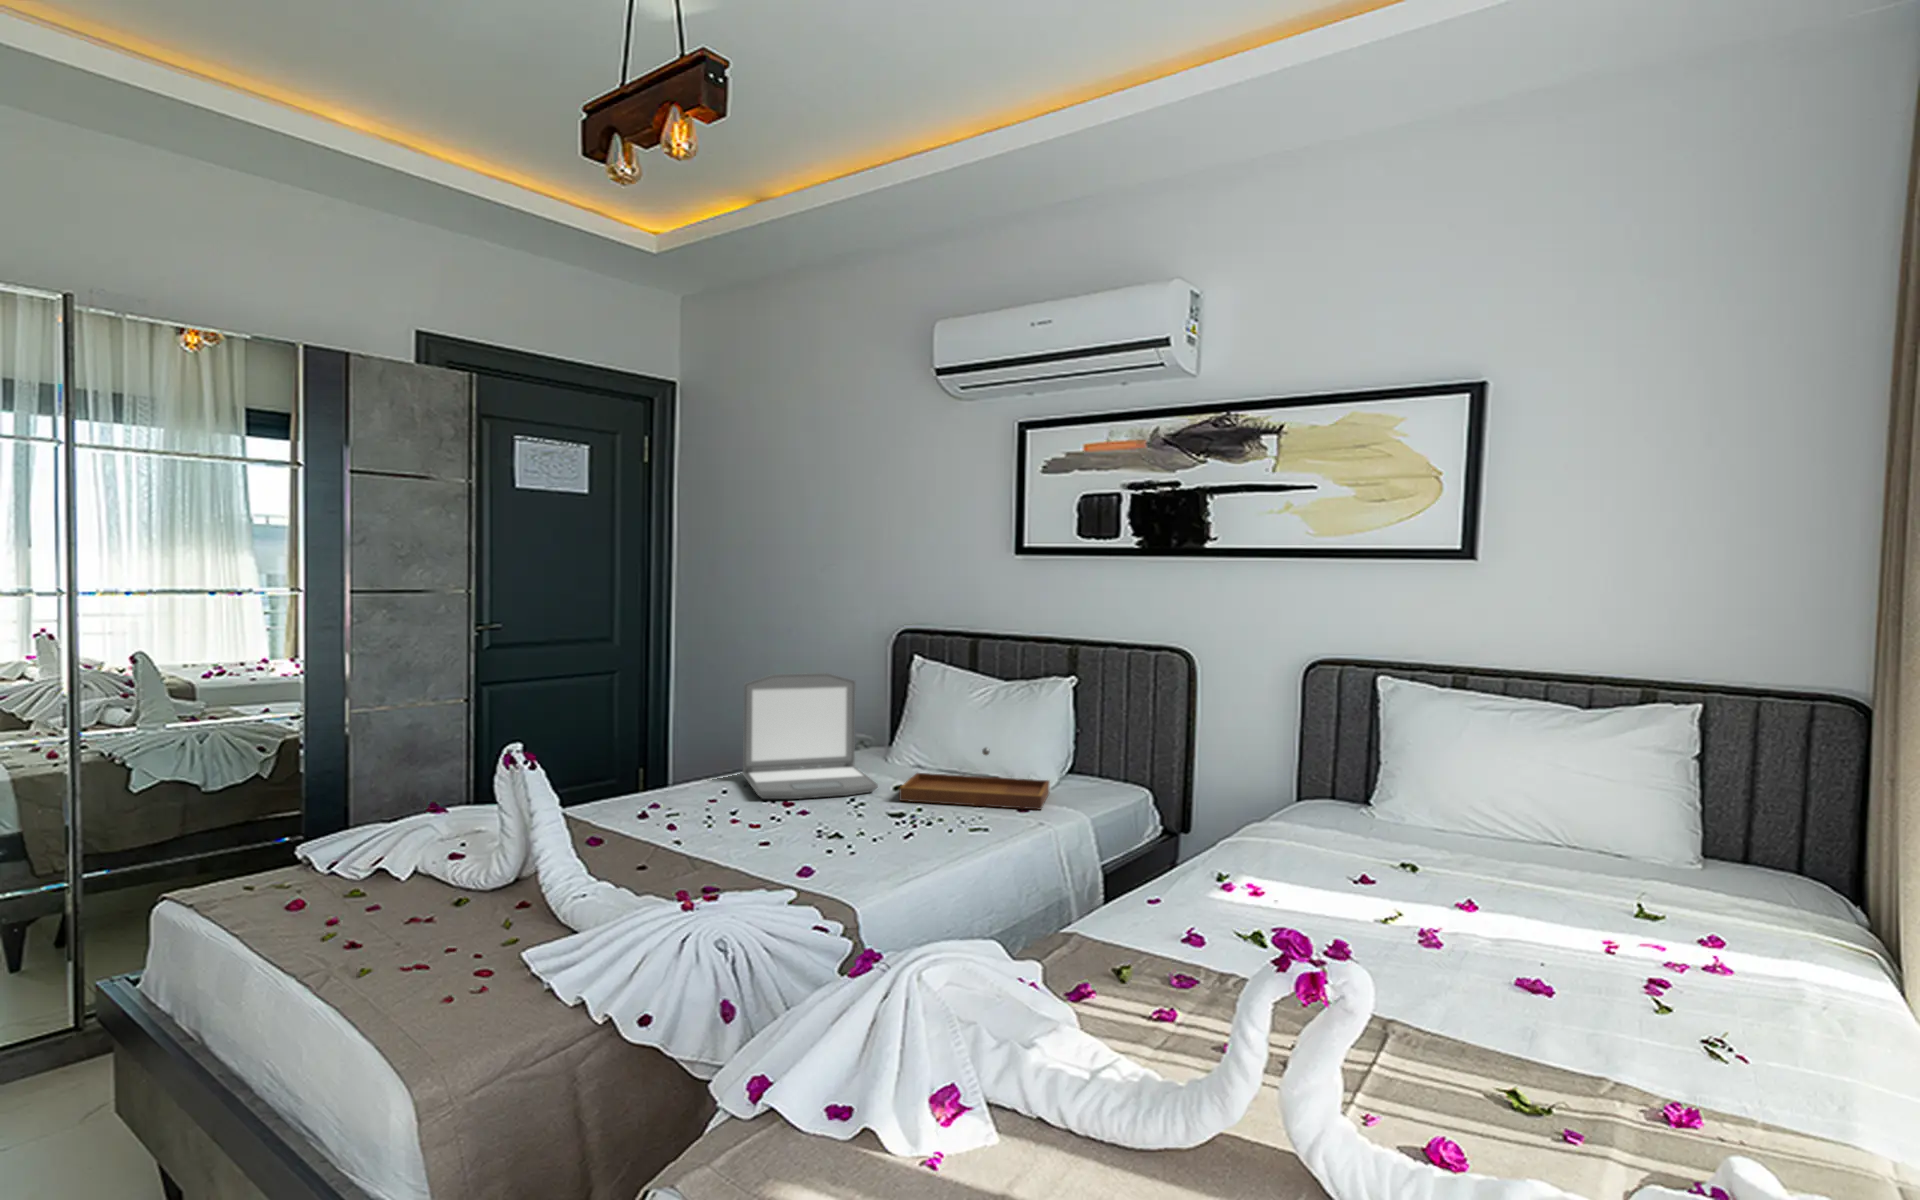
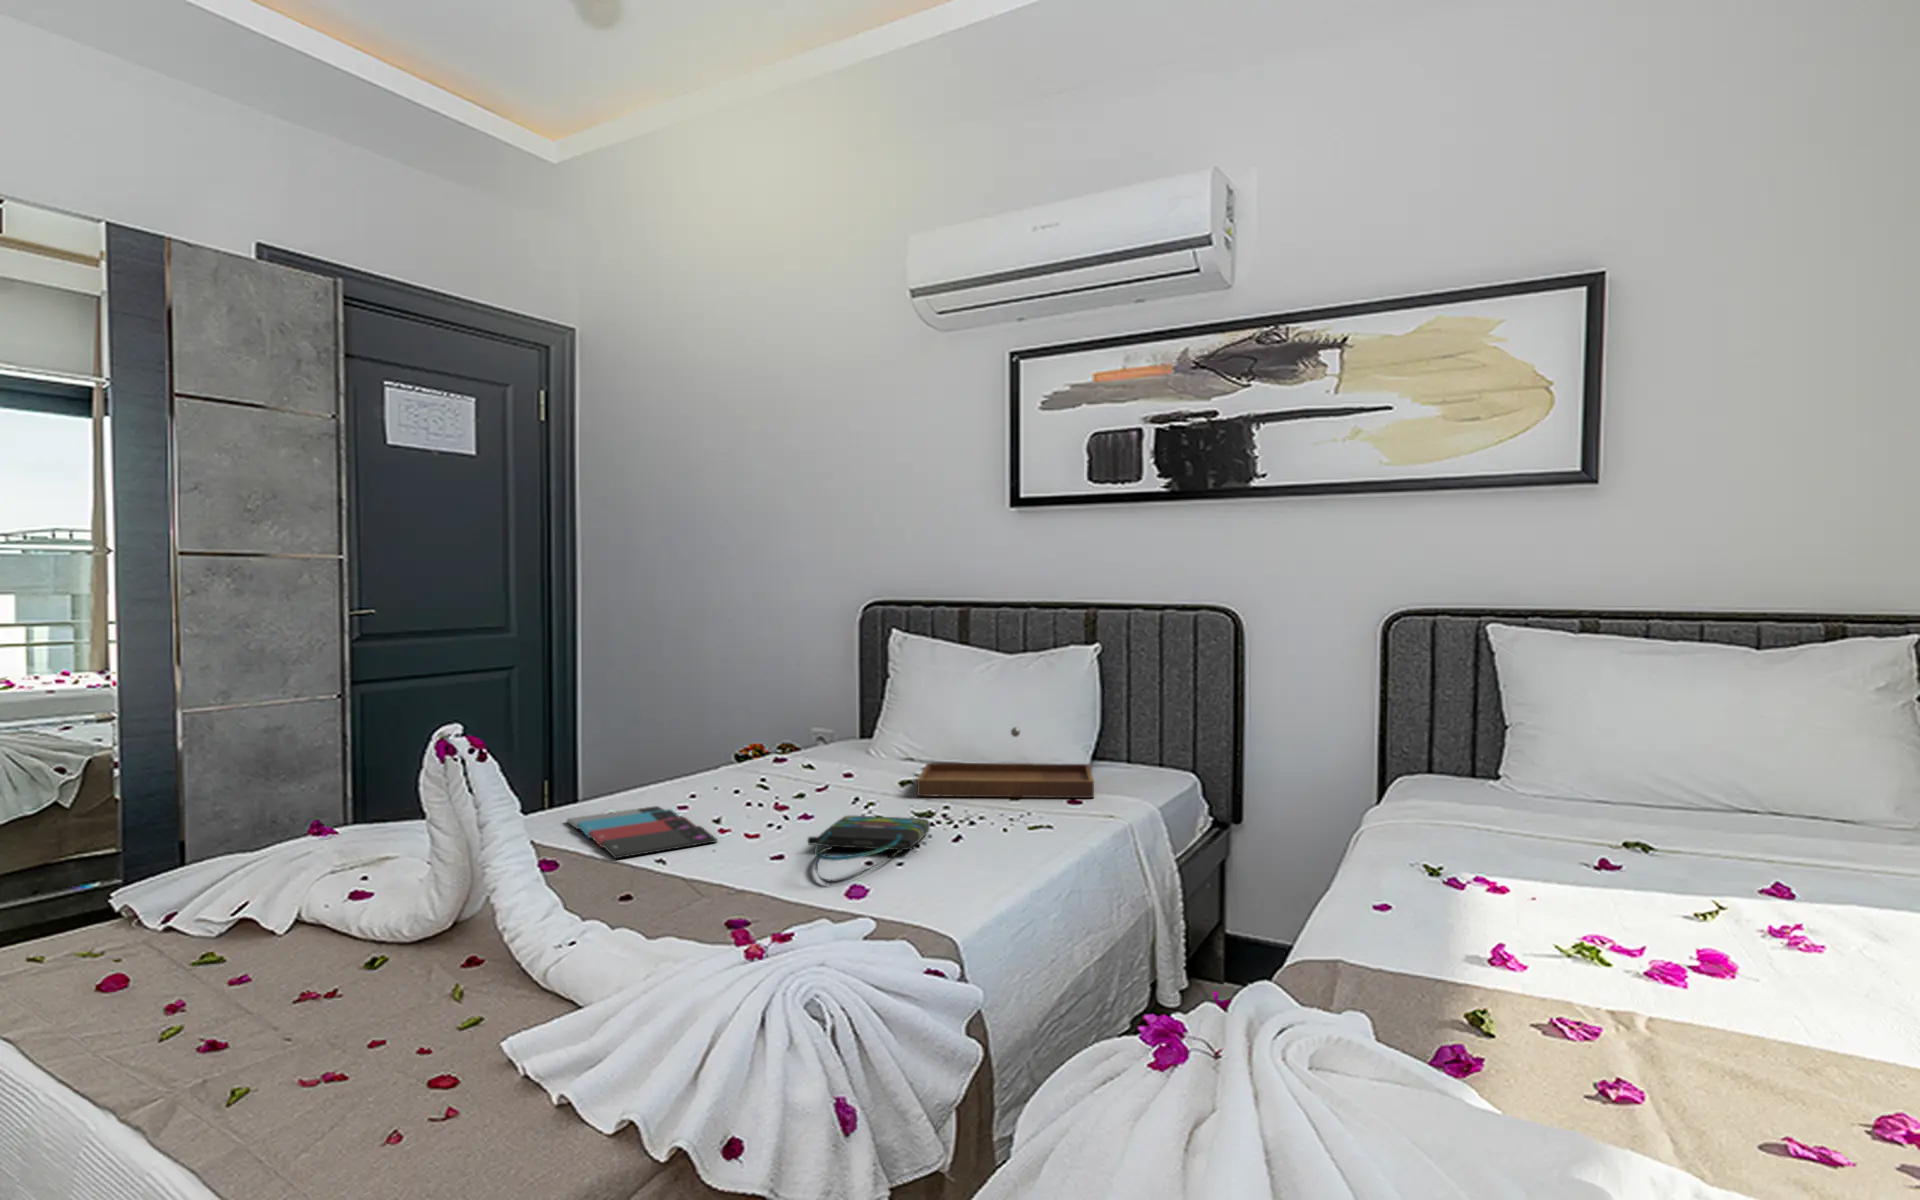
laptop: present [742,673,878,799] -> none [709,647,885,803]
smartphone: none [621,798,727,838] -> present [567,806,717,858]
tote bag: none [787,815,891,867] -> present [808,816,930,884]

